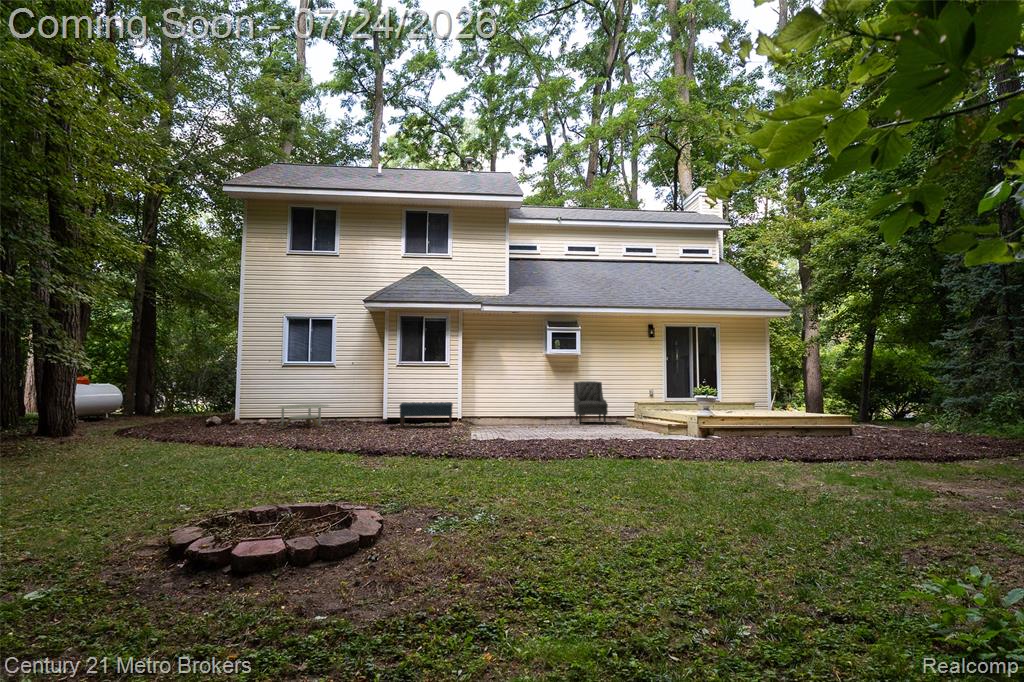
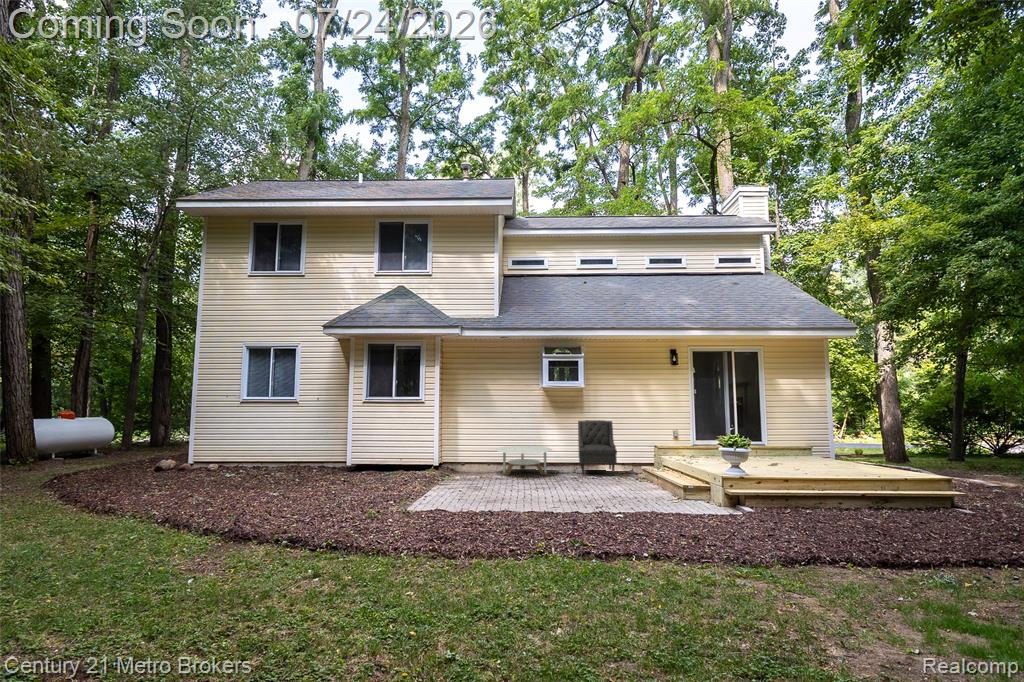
bench: present [400,402,453,428] -> none [359,447,426,479]
round table: present [278,404,329,428] -> present [496,446,552,475]

